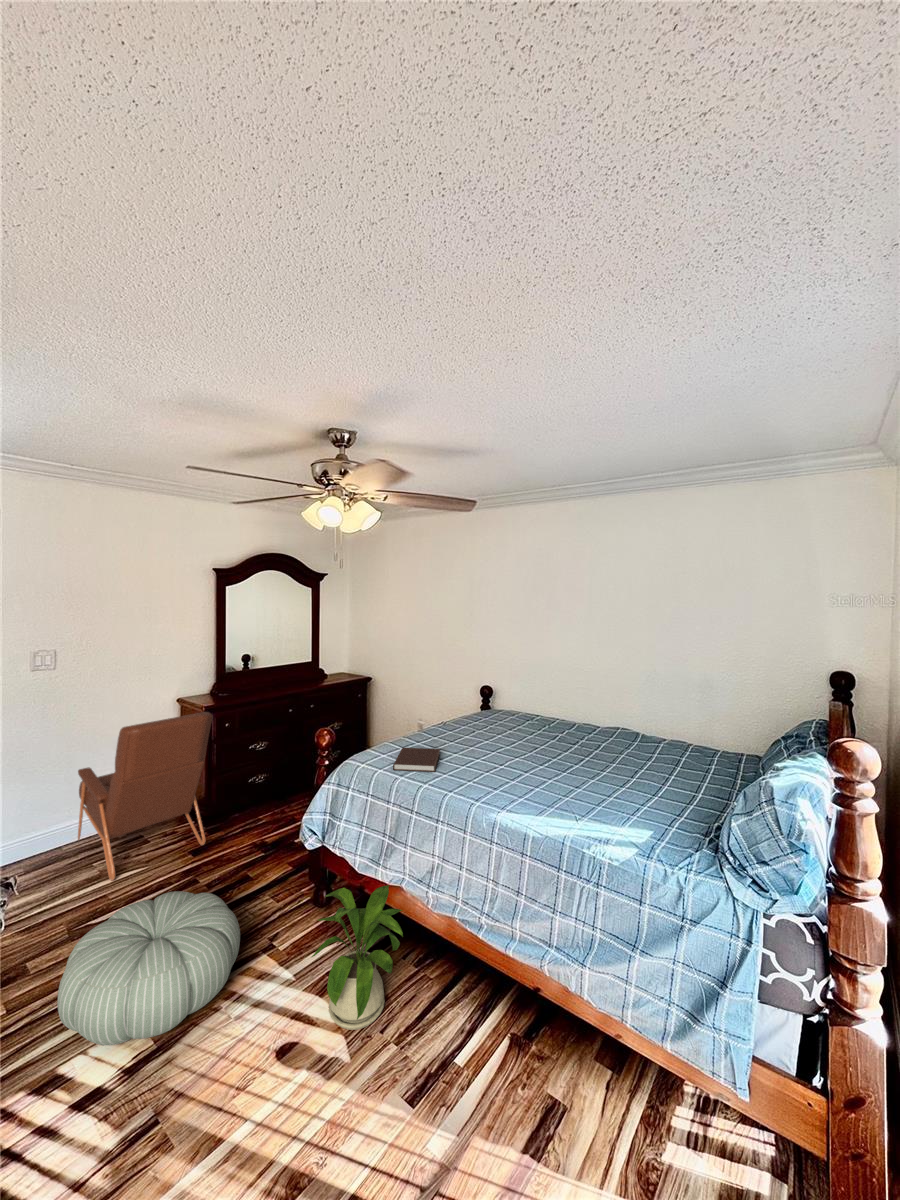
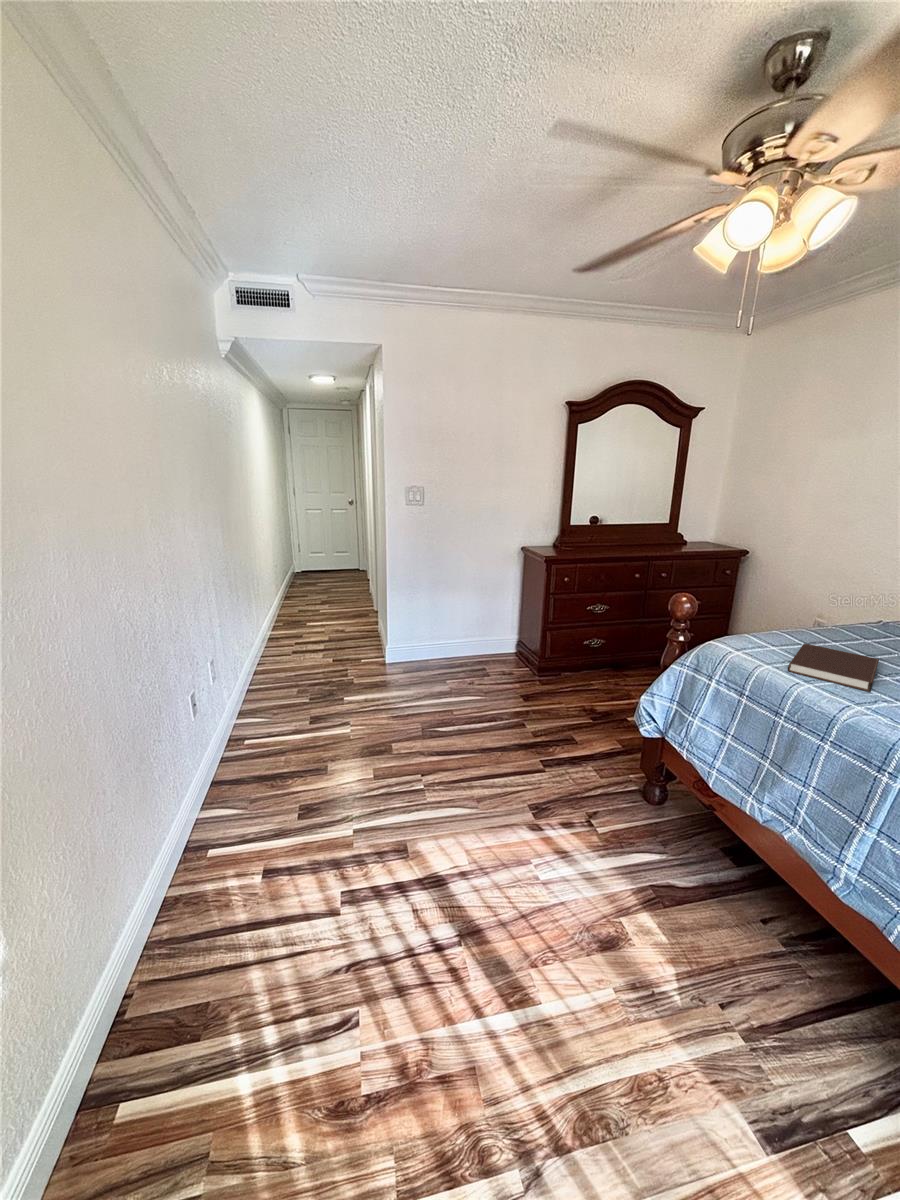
armchair: present [78,712,212,881] -> none [438,559,552,700]
house plant: present [312,885,403,1030] -> none [634,802,783,985]
pouf: present [57,891,240,1046] -> none [399,728,557,861]

